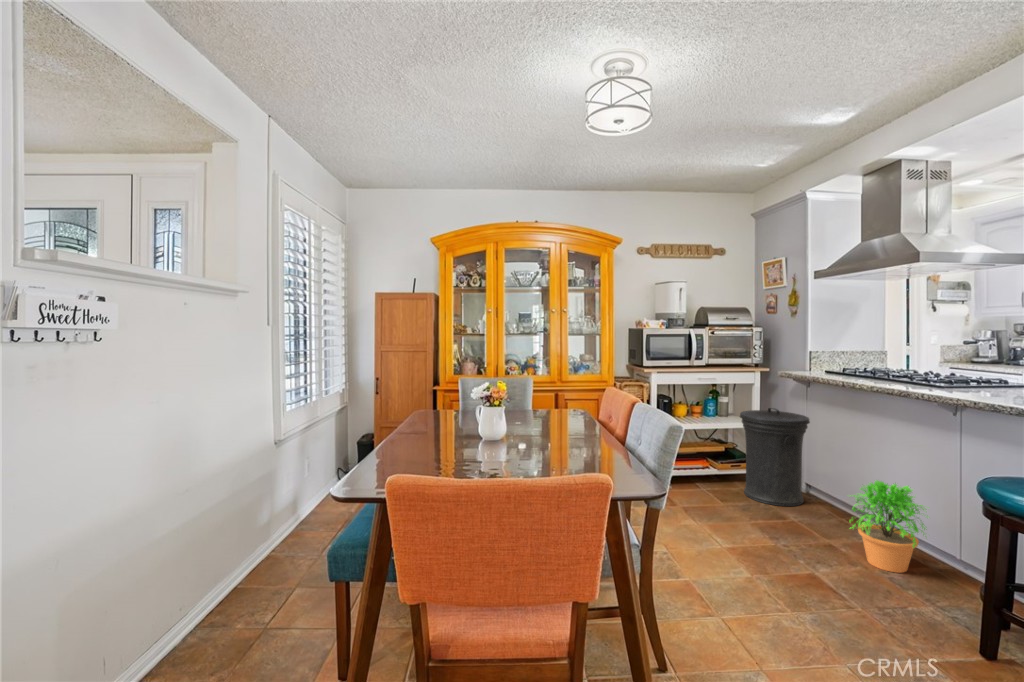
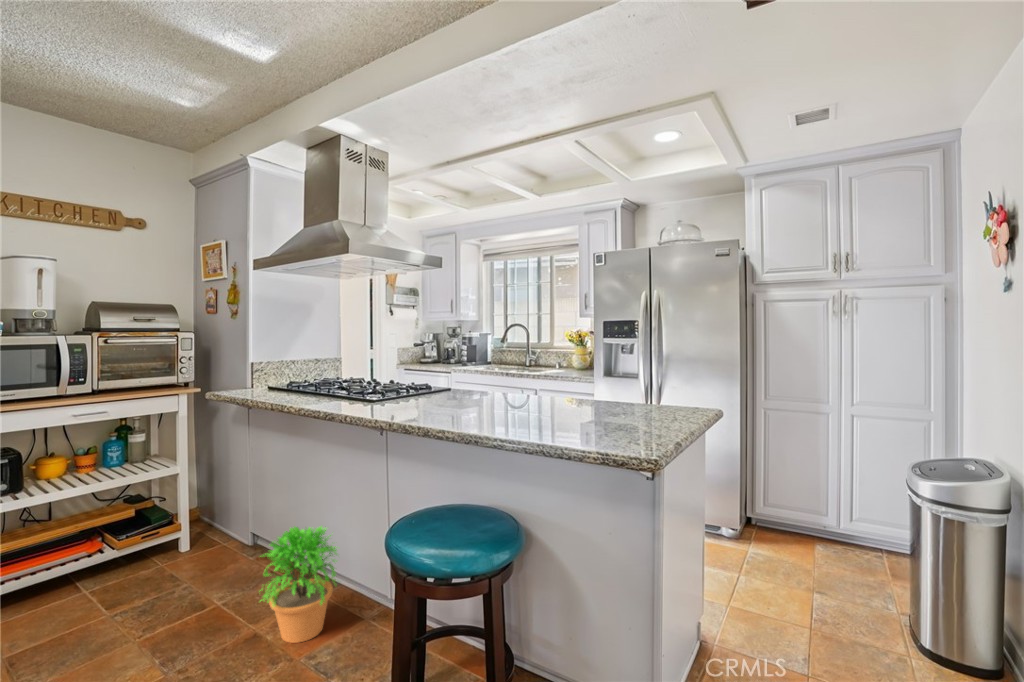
trash can: present [740,408,810,506] -> none [147,445,246,585]

